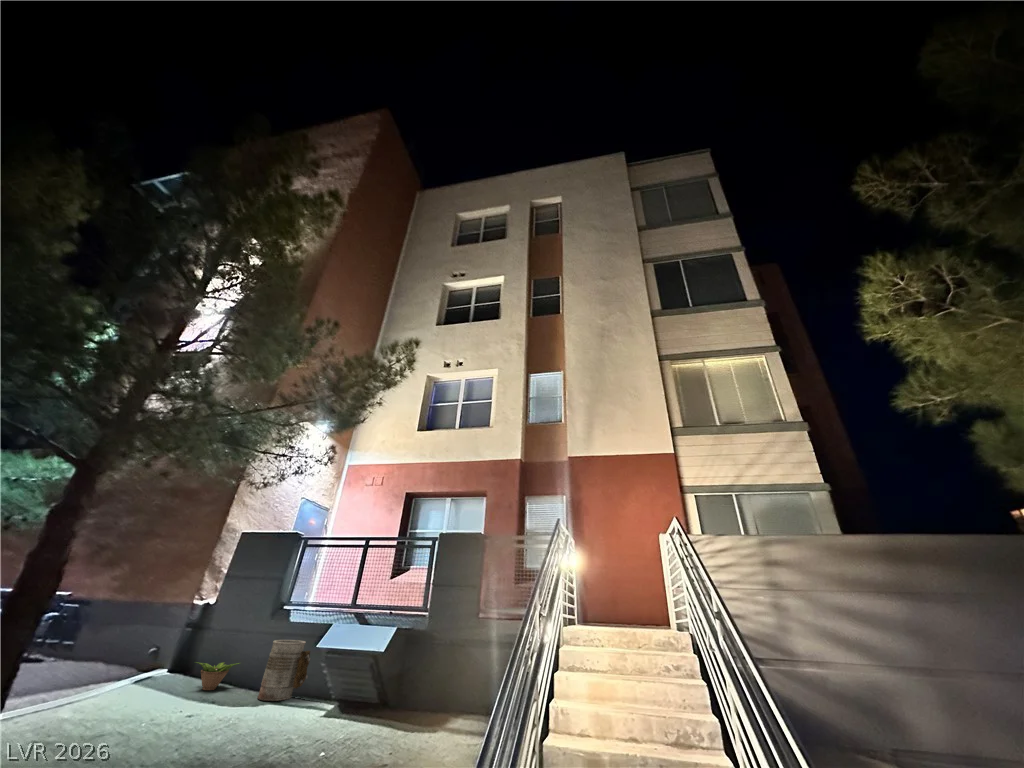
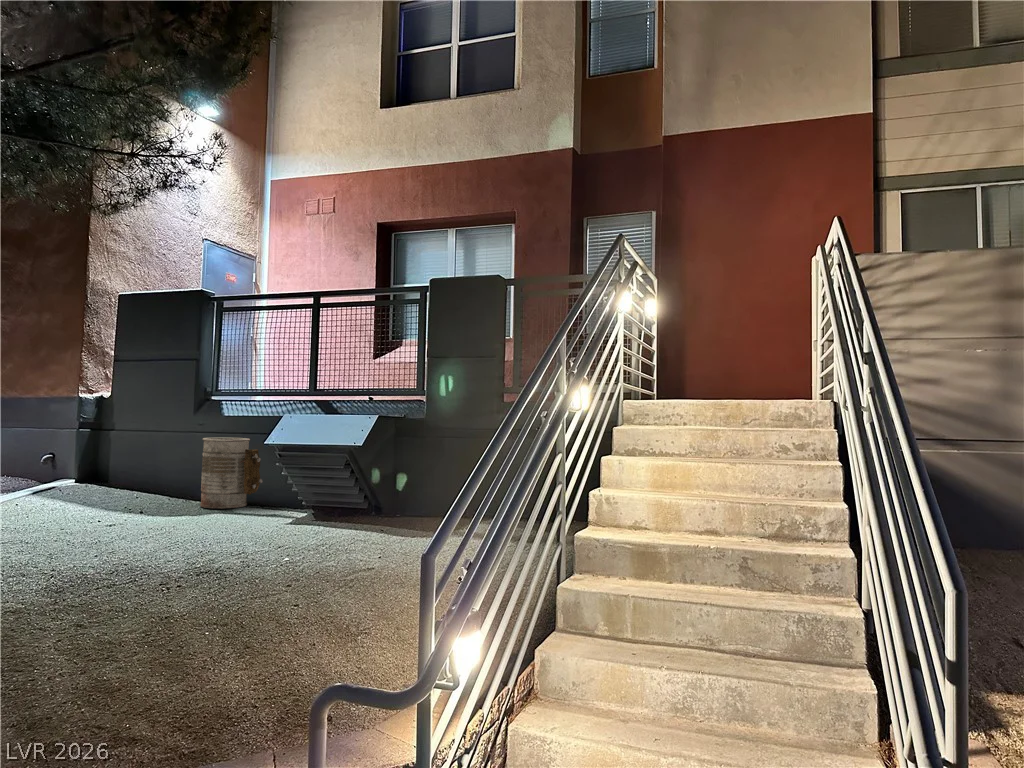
decorative plant: present [196,662,240,690] -> none [104,466,169,499]

